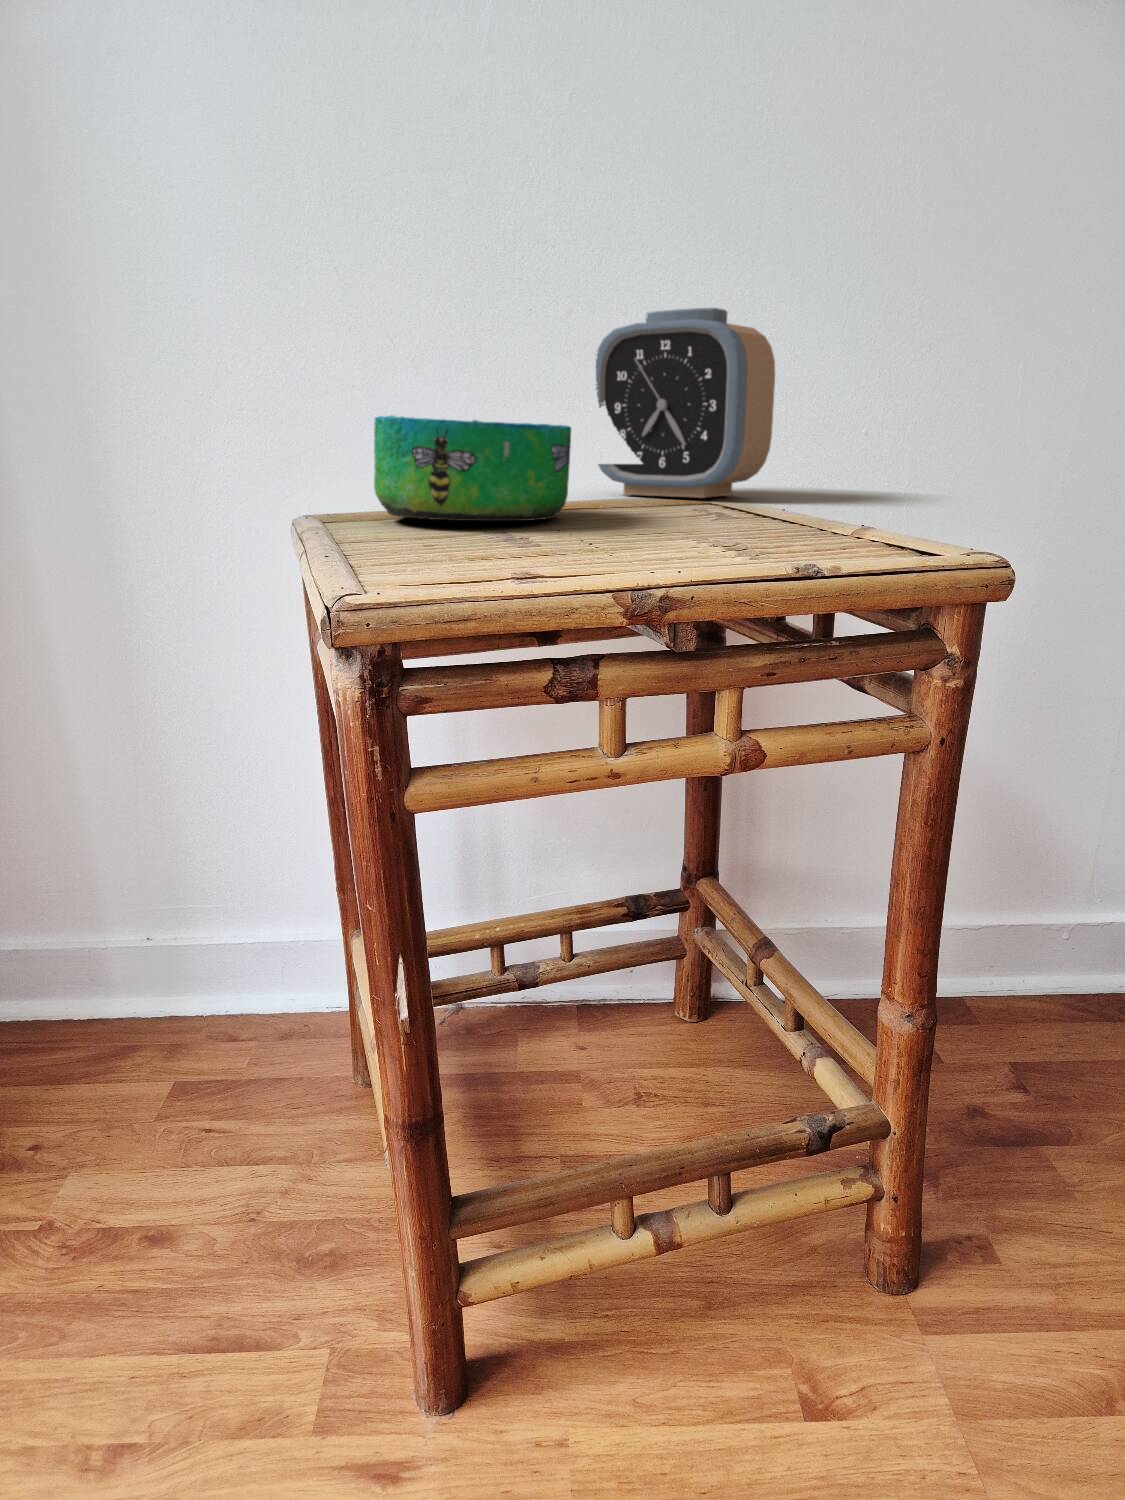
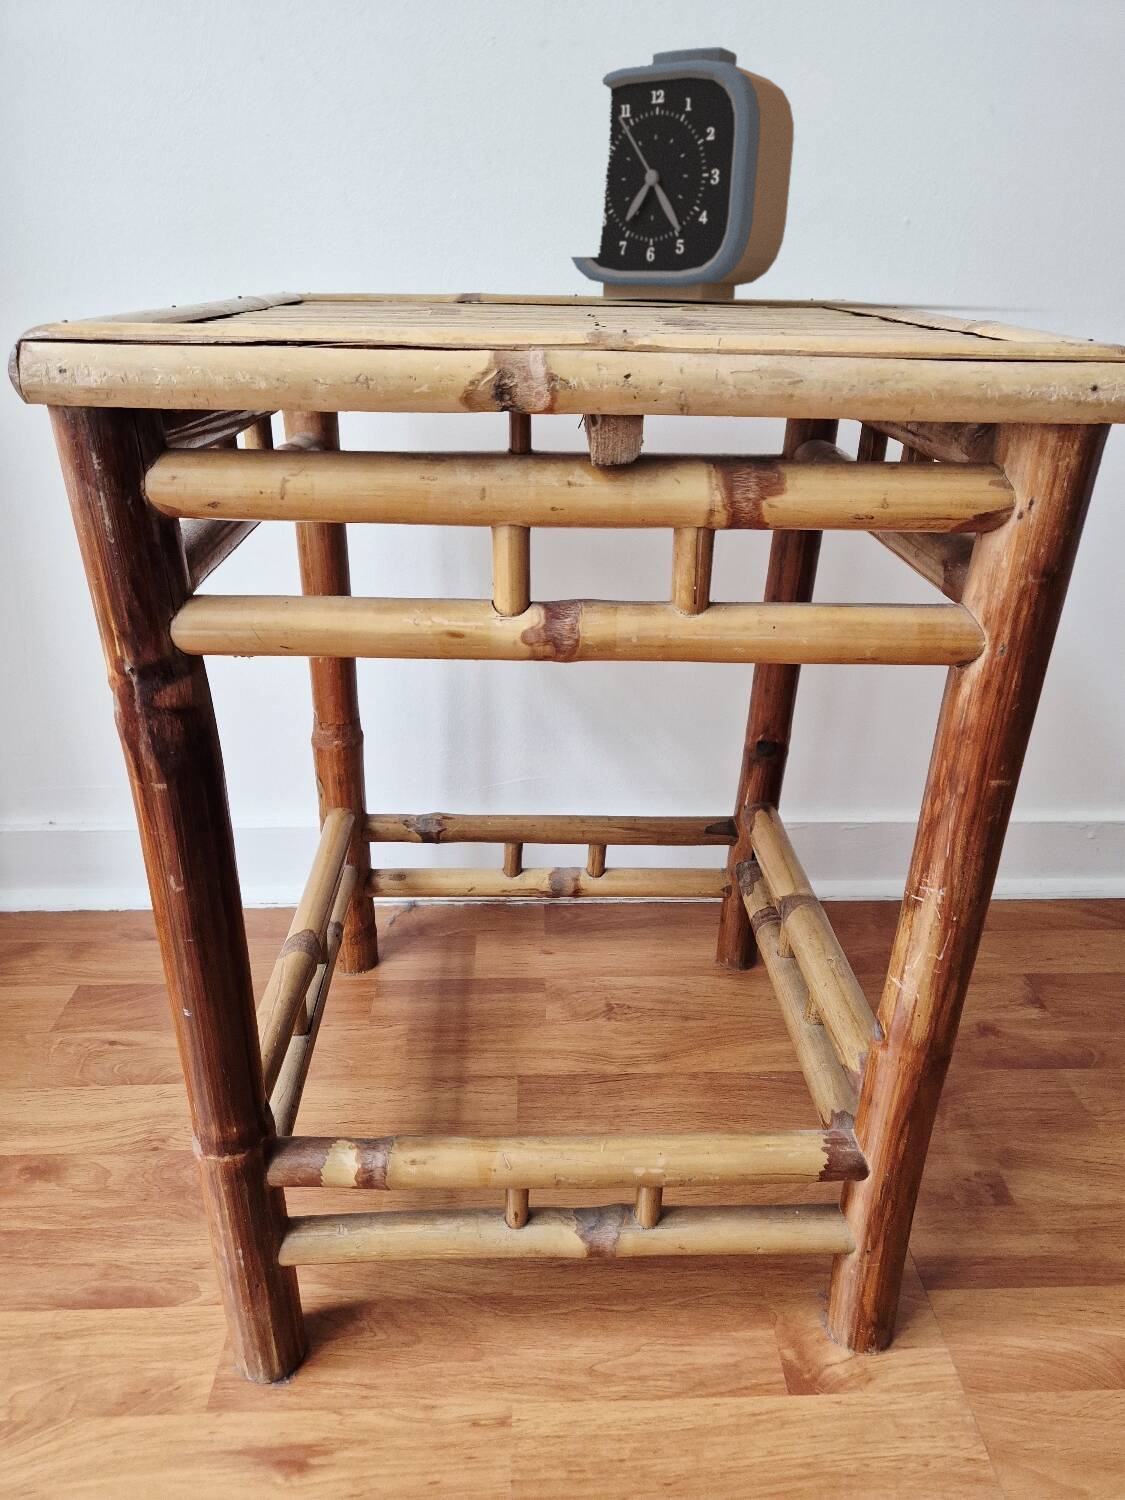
decorative bowl: present [374,415,571,521] -> none [276,150,534,305]

